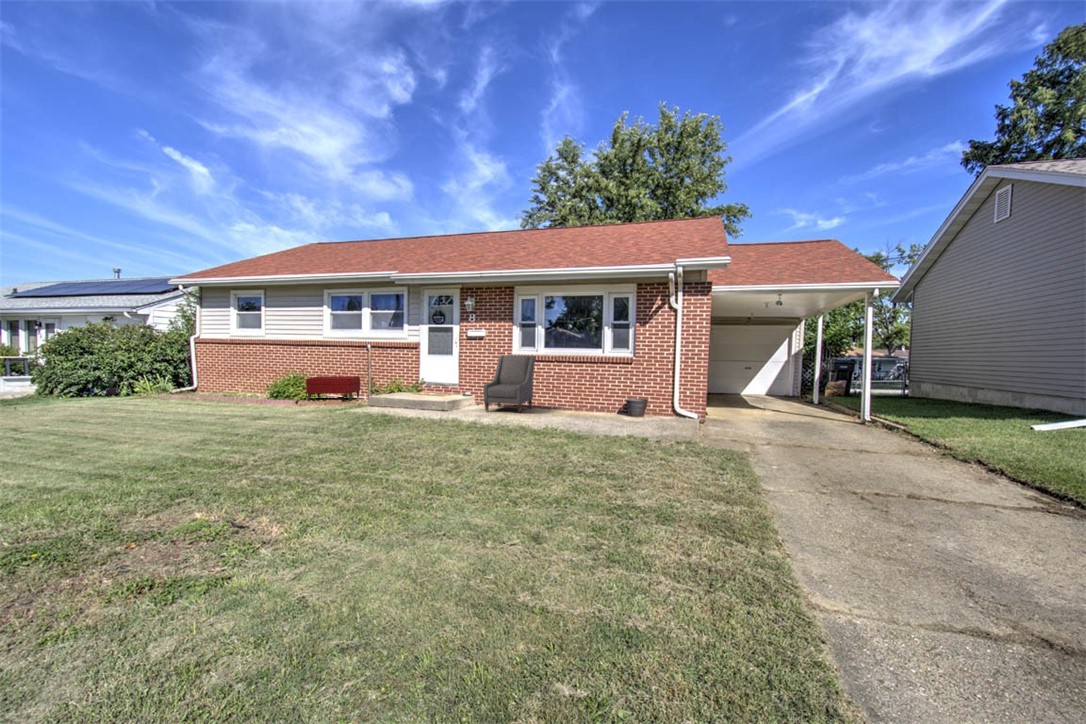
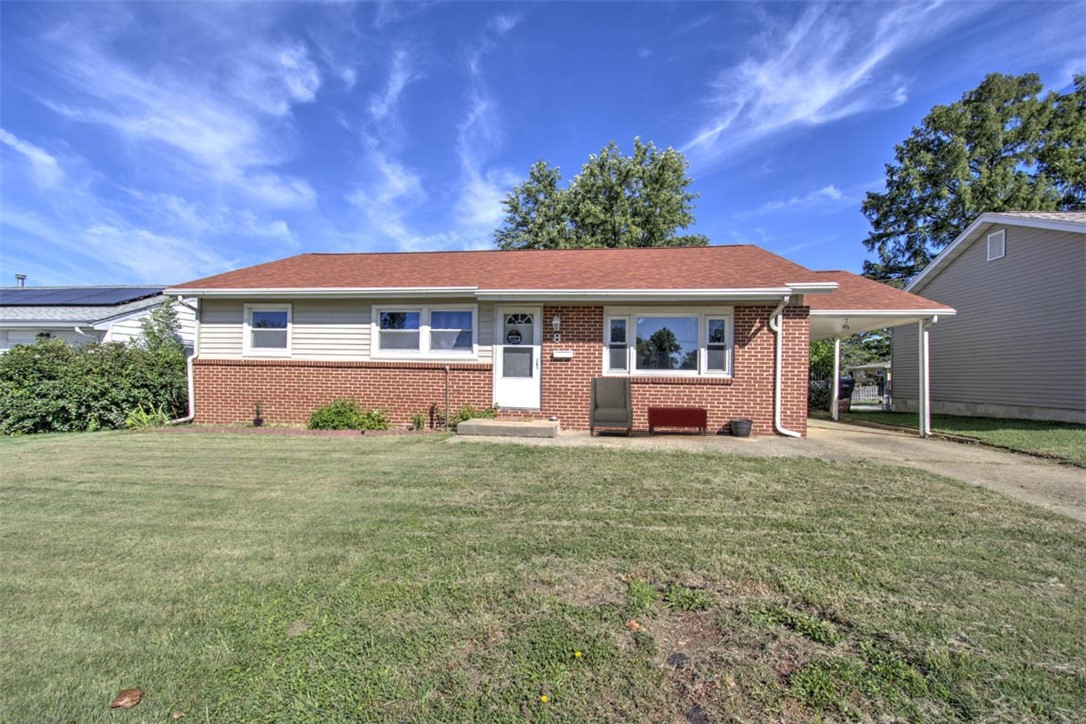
decorative plant: present [106,374,116,395] -> present [253,401,263,426]
bench: present [306,376,360,400] -> present [648,407,707,436]

